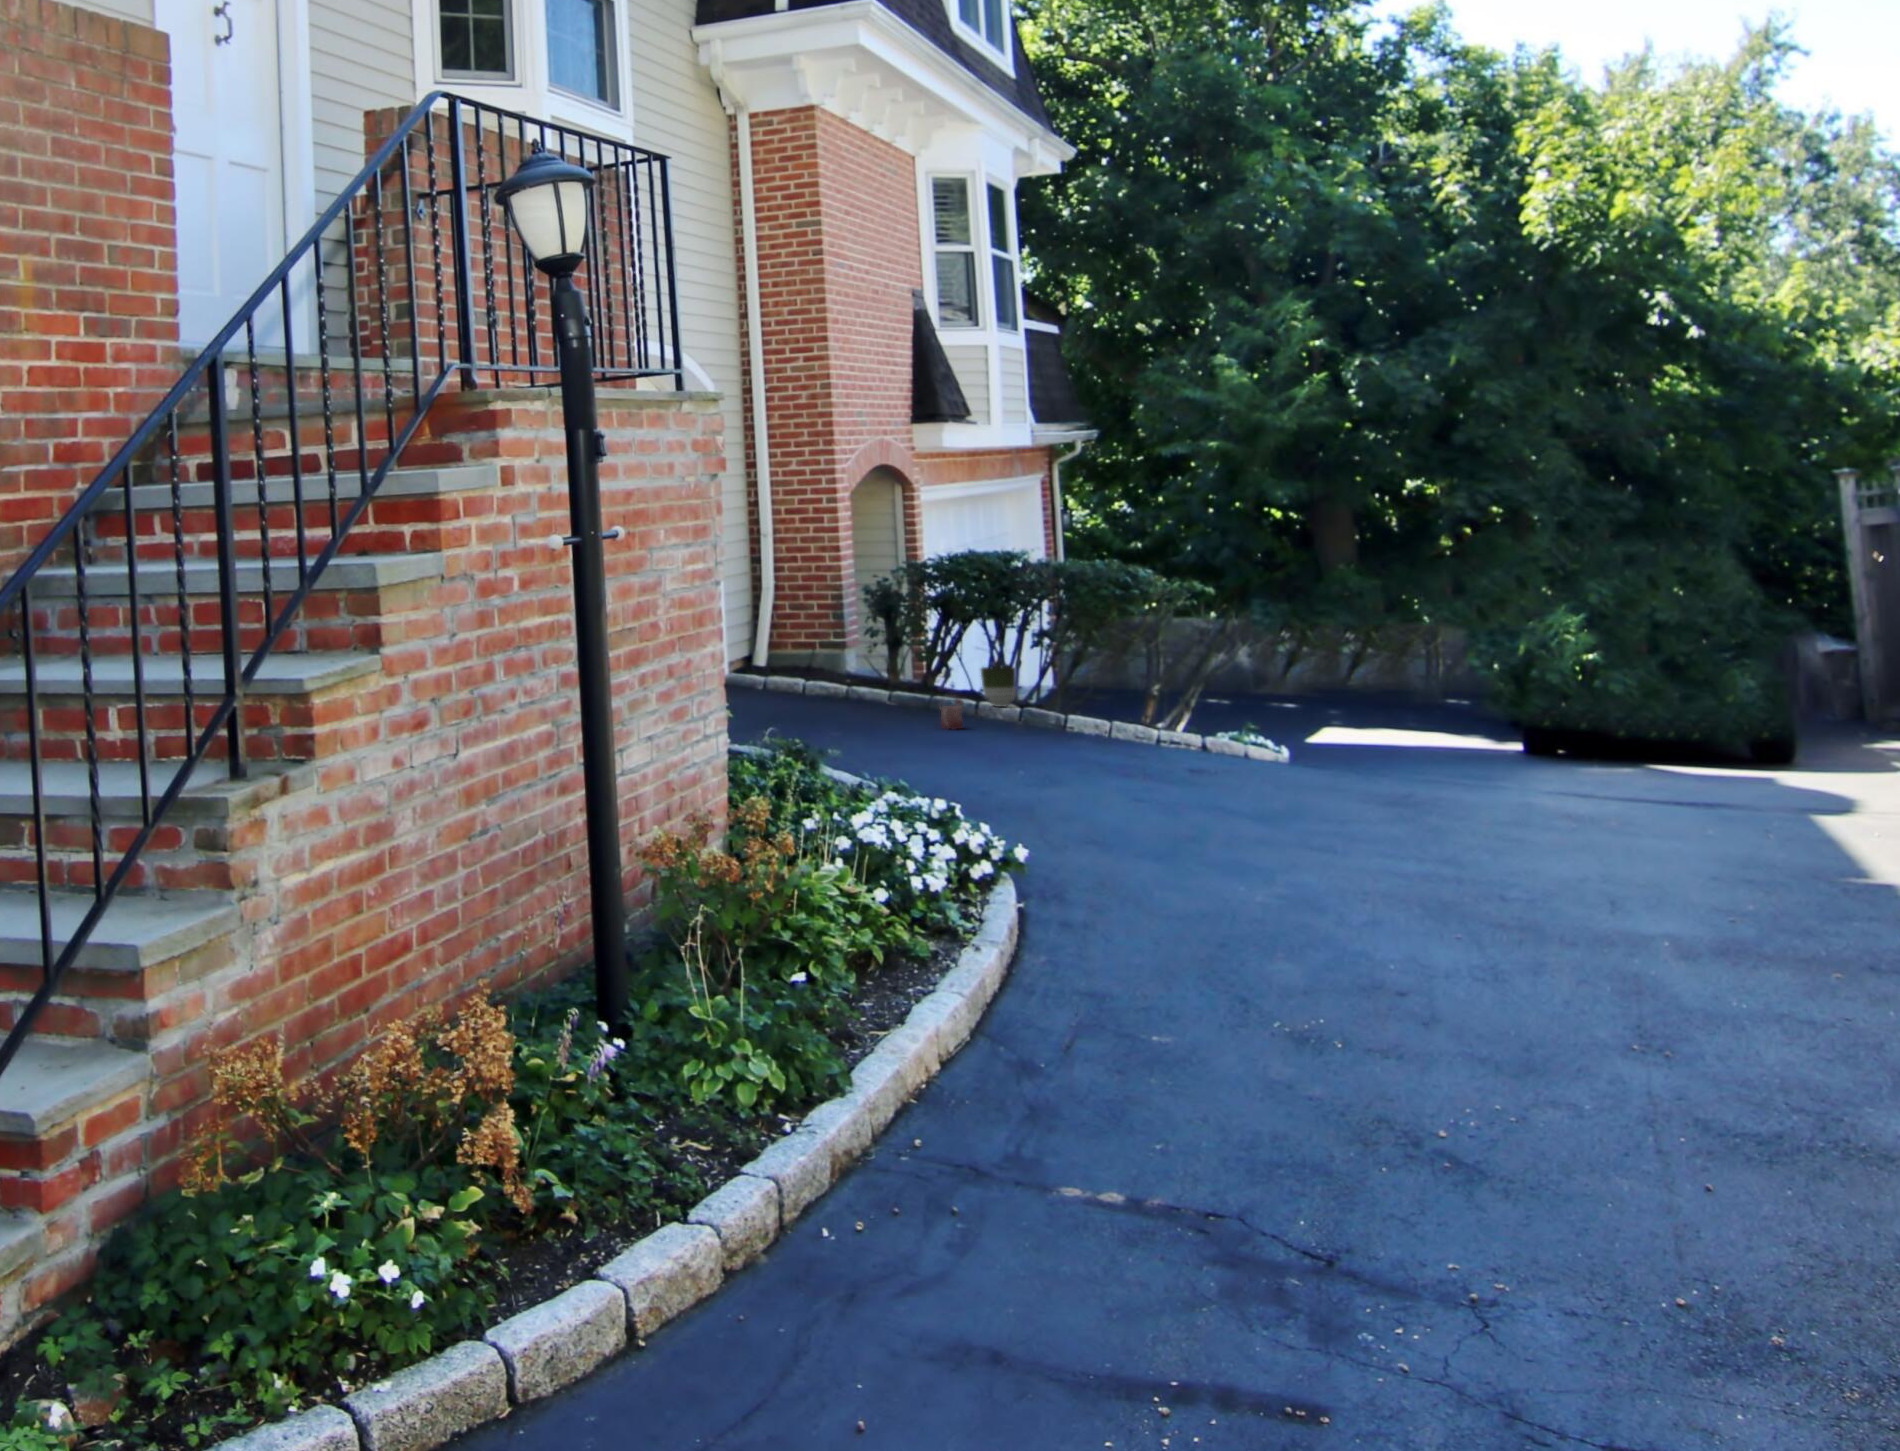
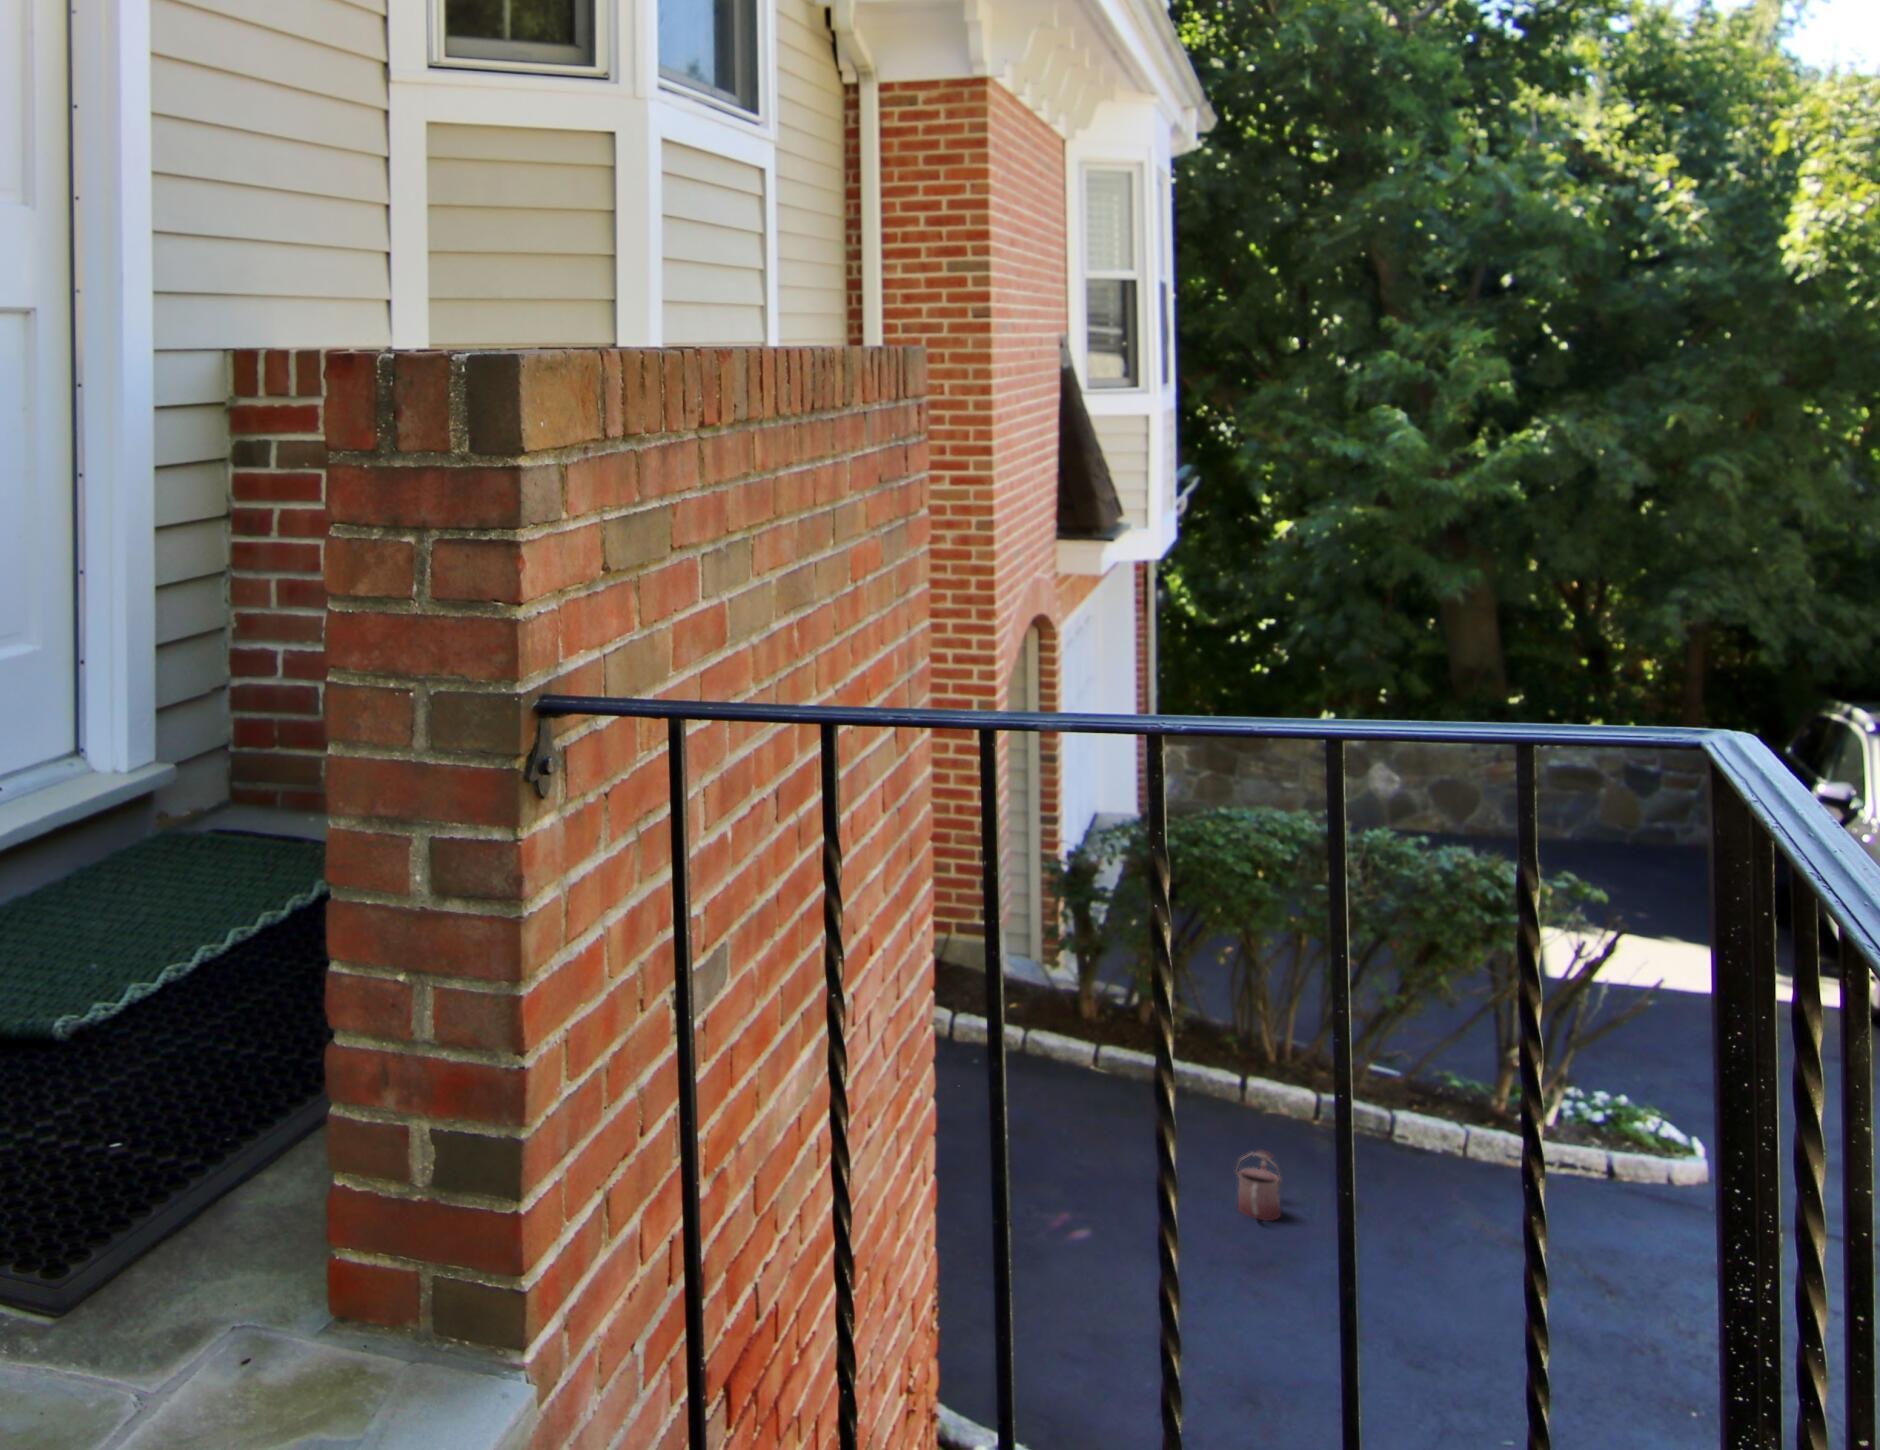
planter: present [981,666,1016,707] -> none [1220,993,1281,1067]

